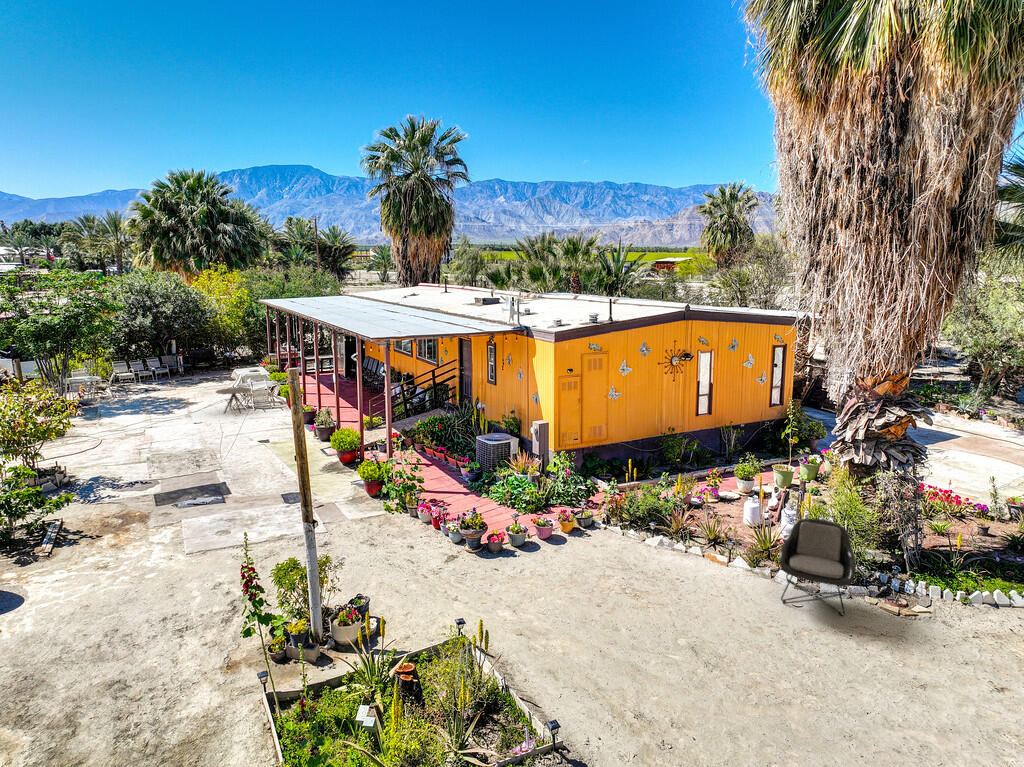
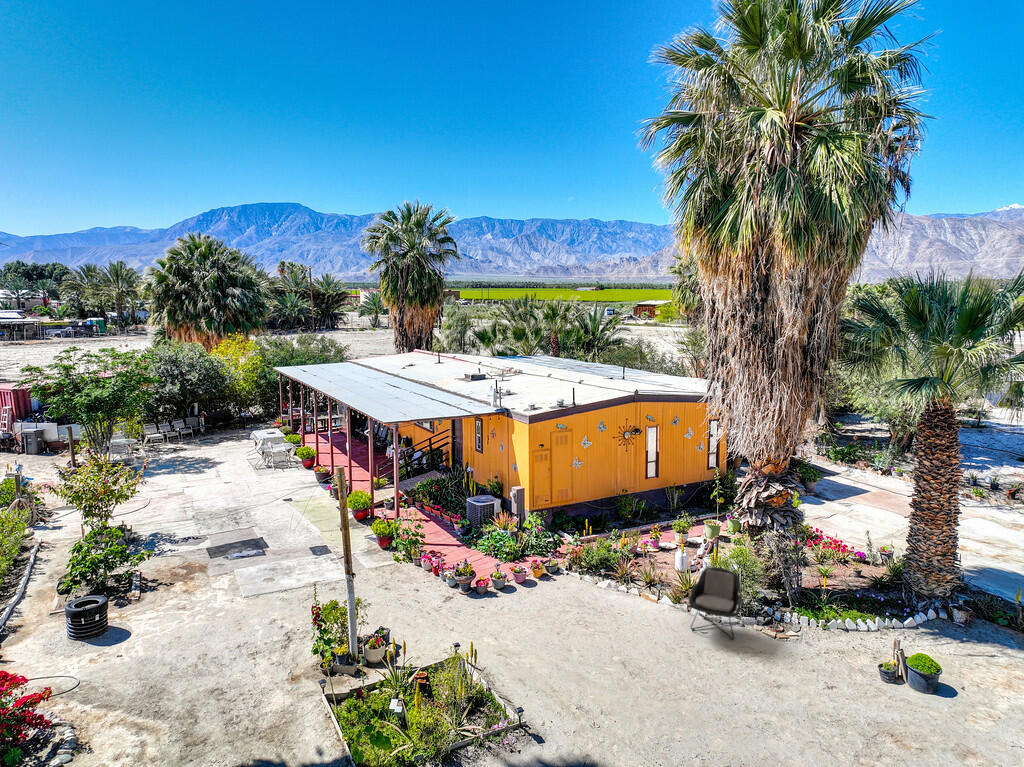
round table: present [216,388,251,413] -> none [241,450,271,473]

